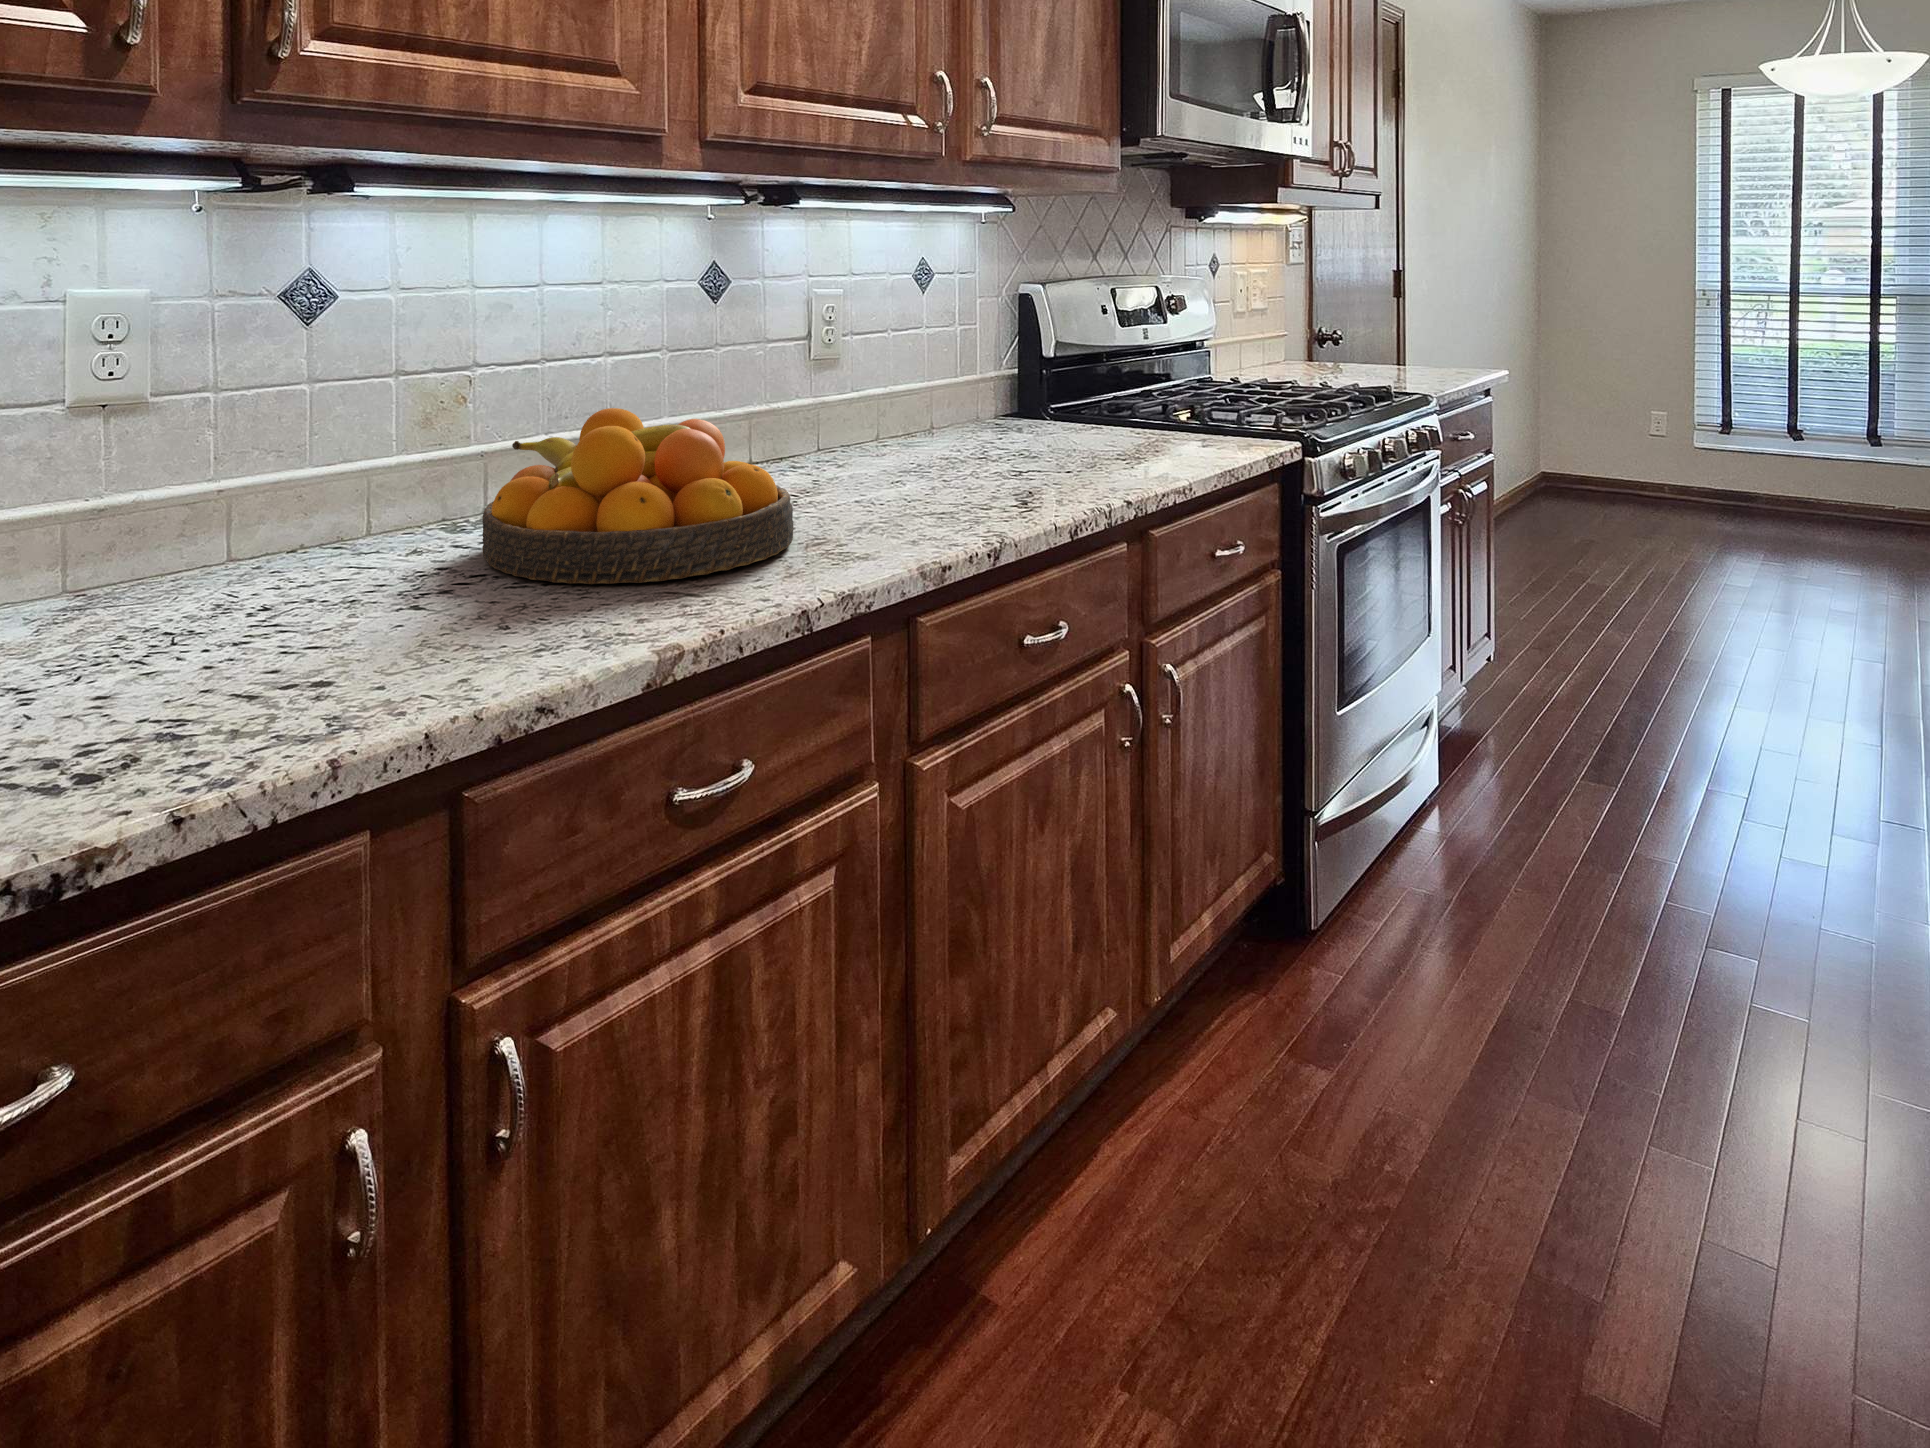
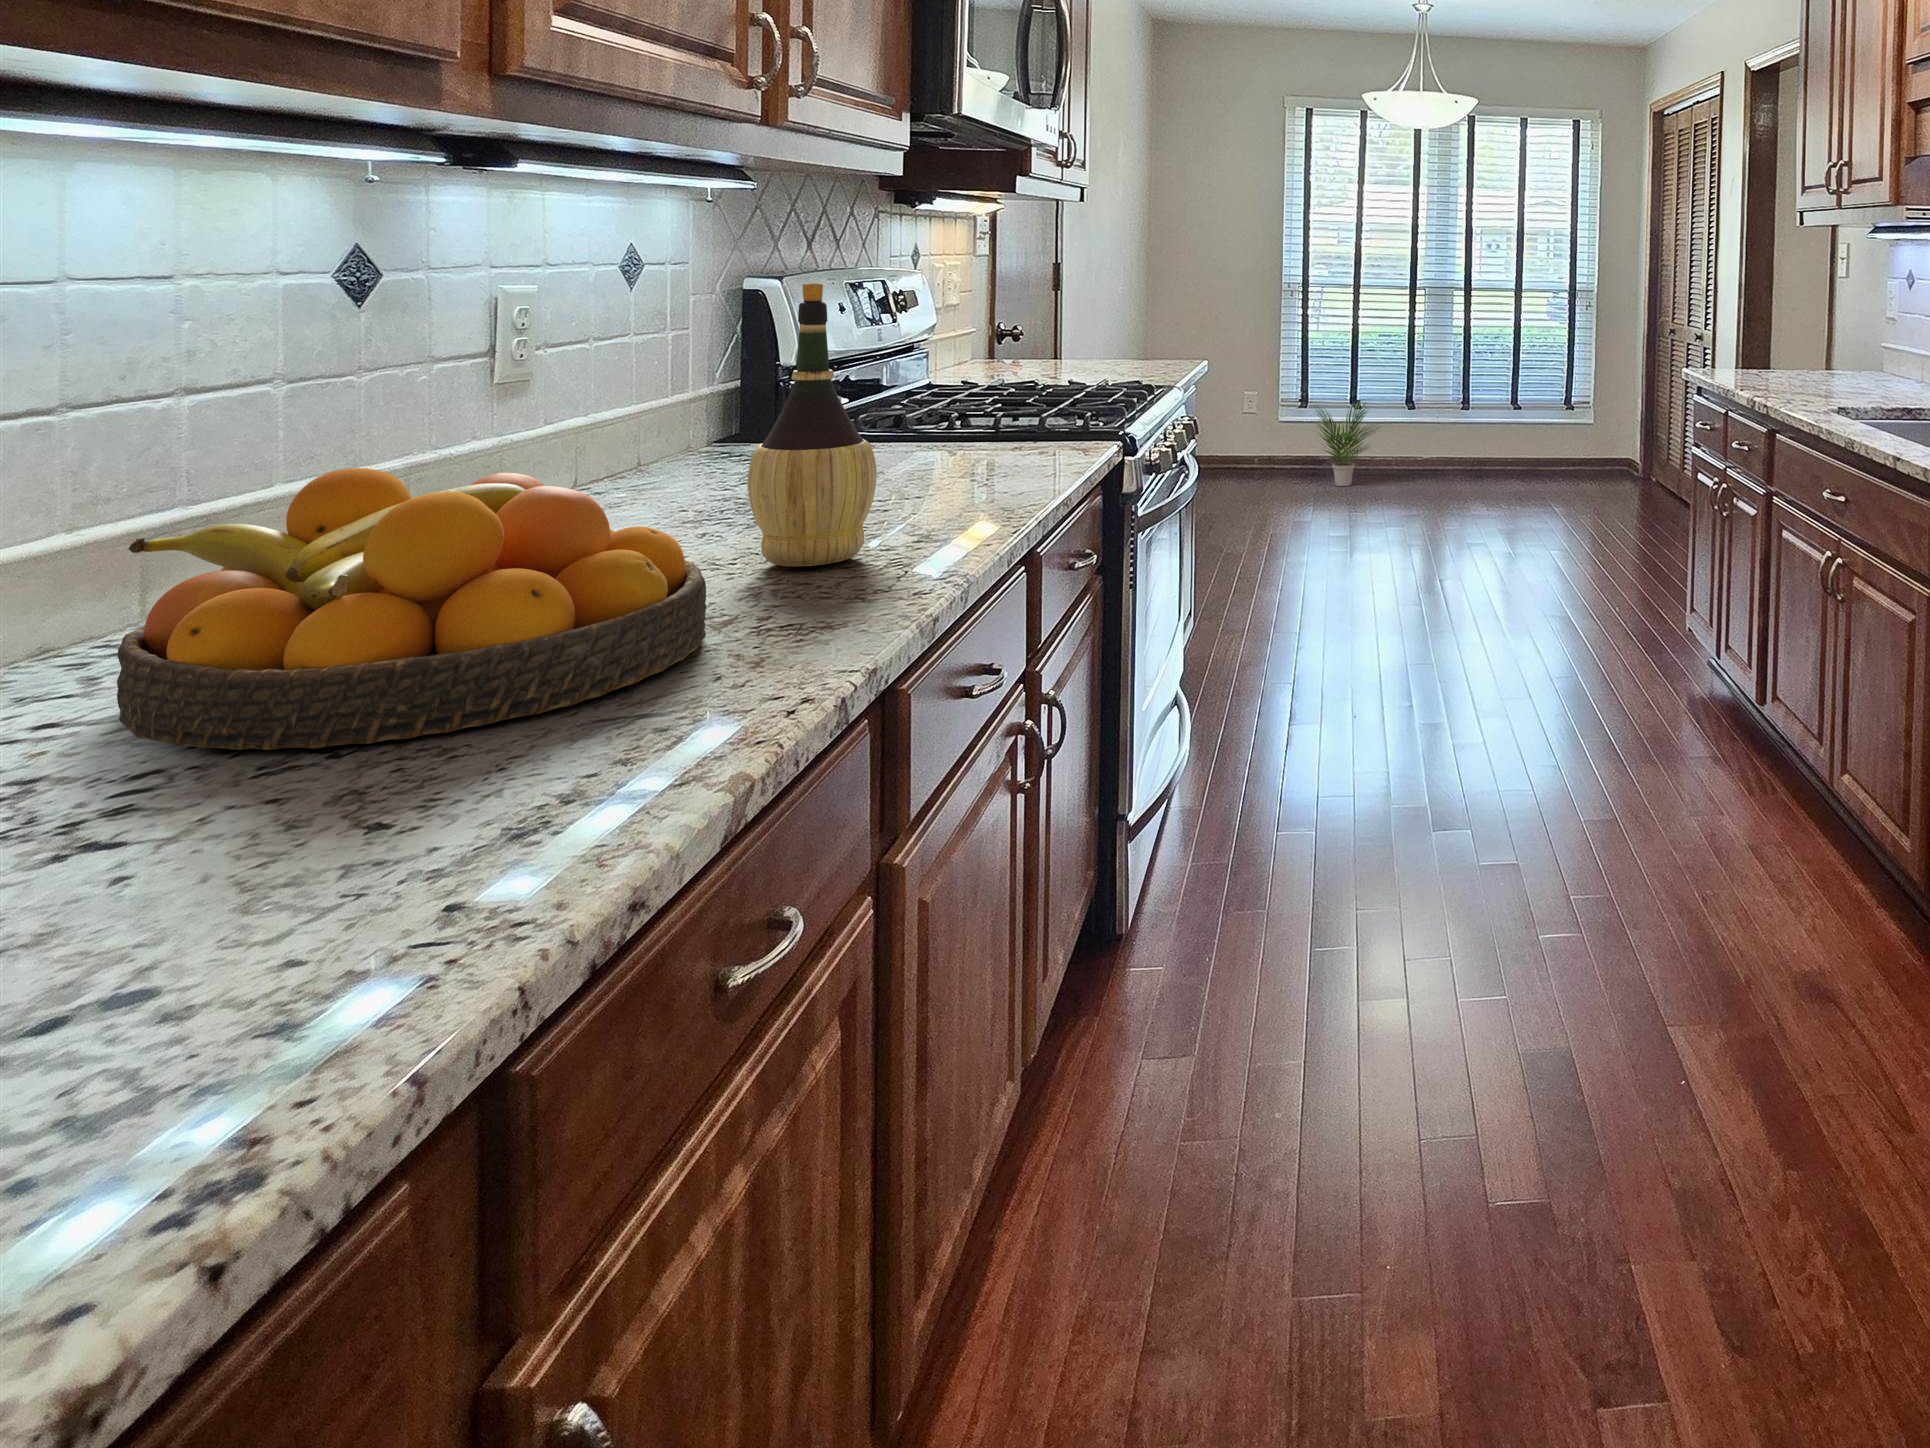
wine bottle: none [879,287,969,514] -> present [748,283,877,566]
potted plant: none [1720,426,1828,527] -> present [1313,400,1379,486]

